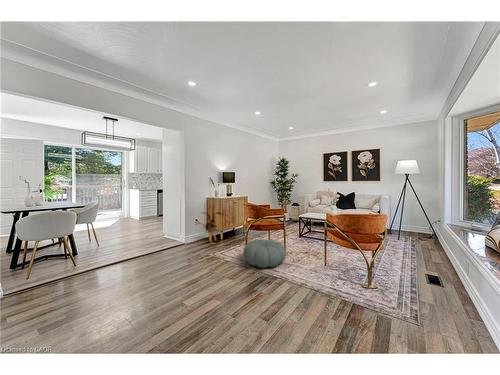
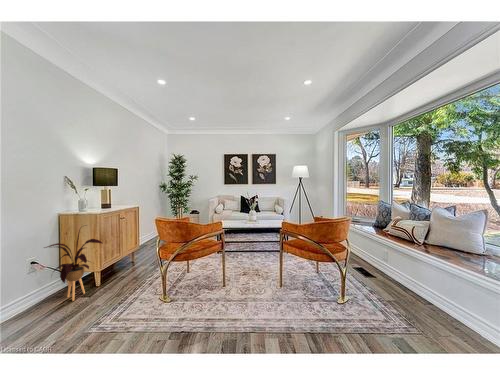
pouf: present [244,239,286,268] -> none [170,270,238,325]

